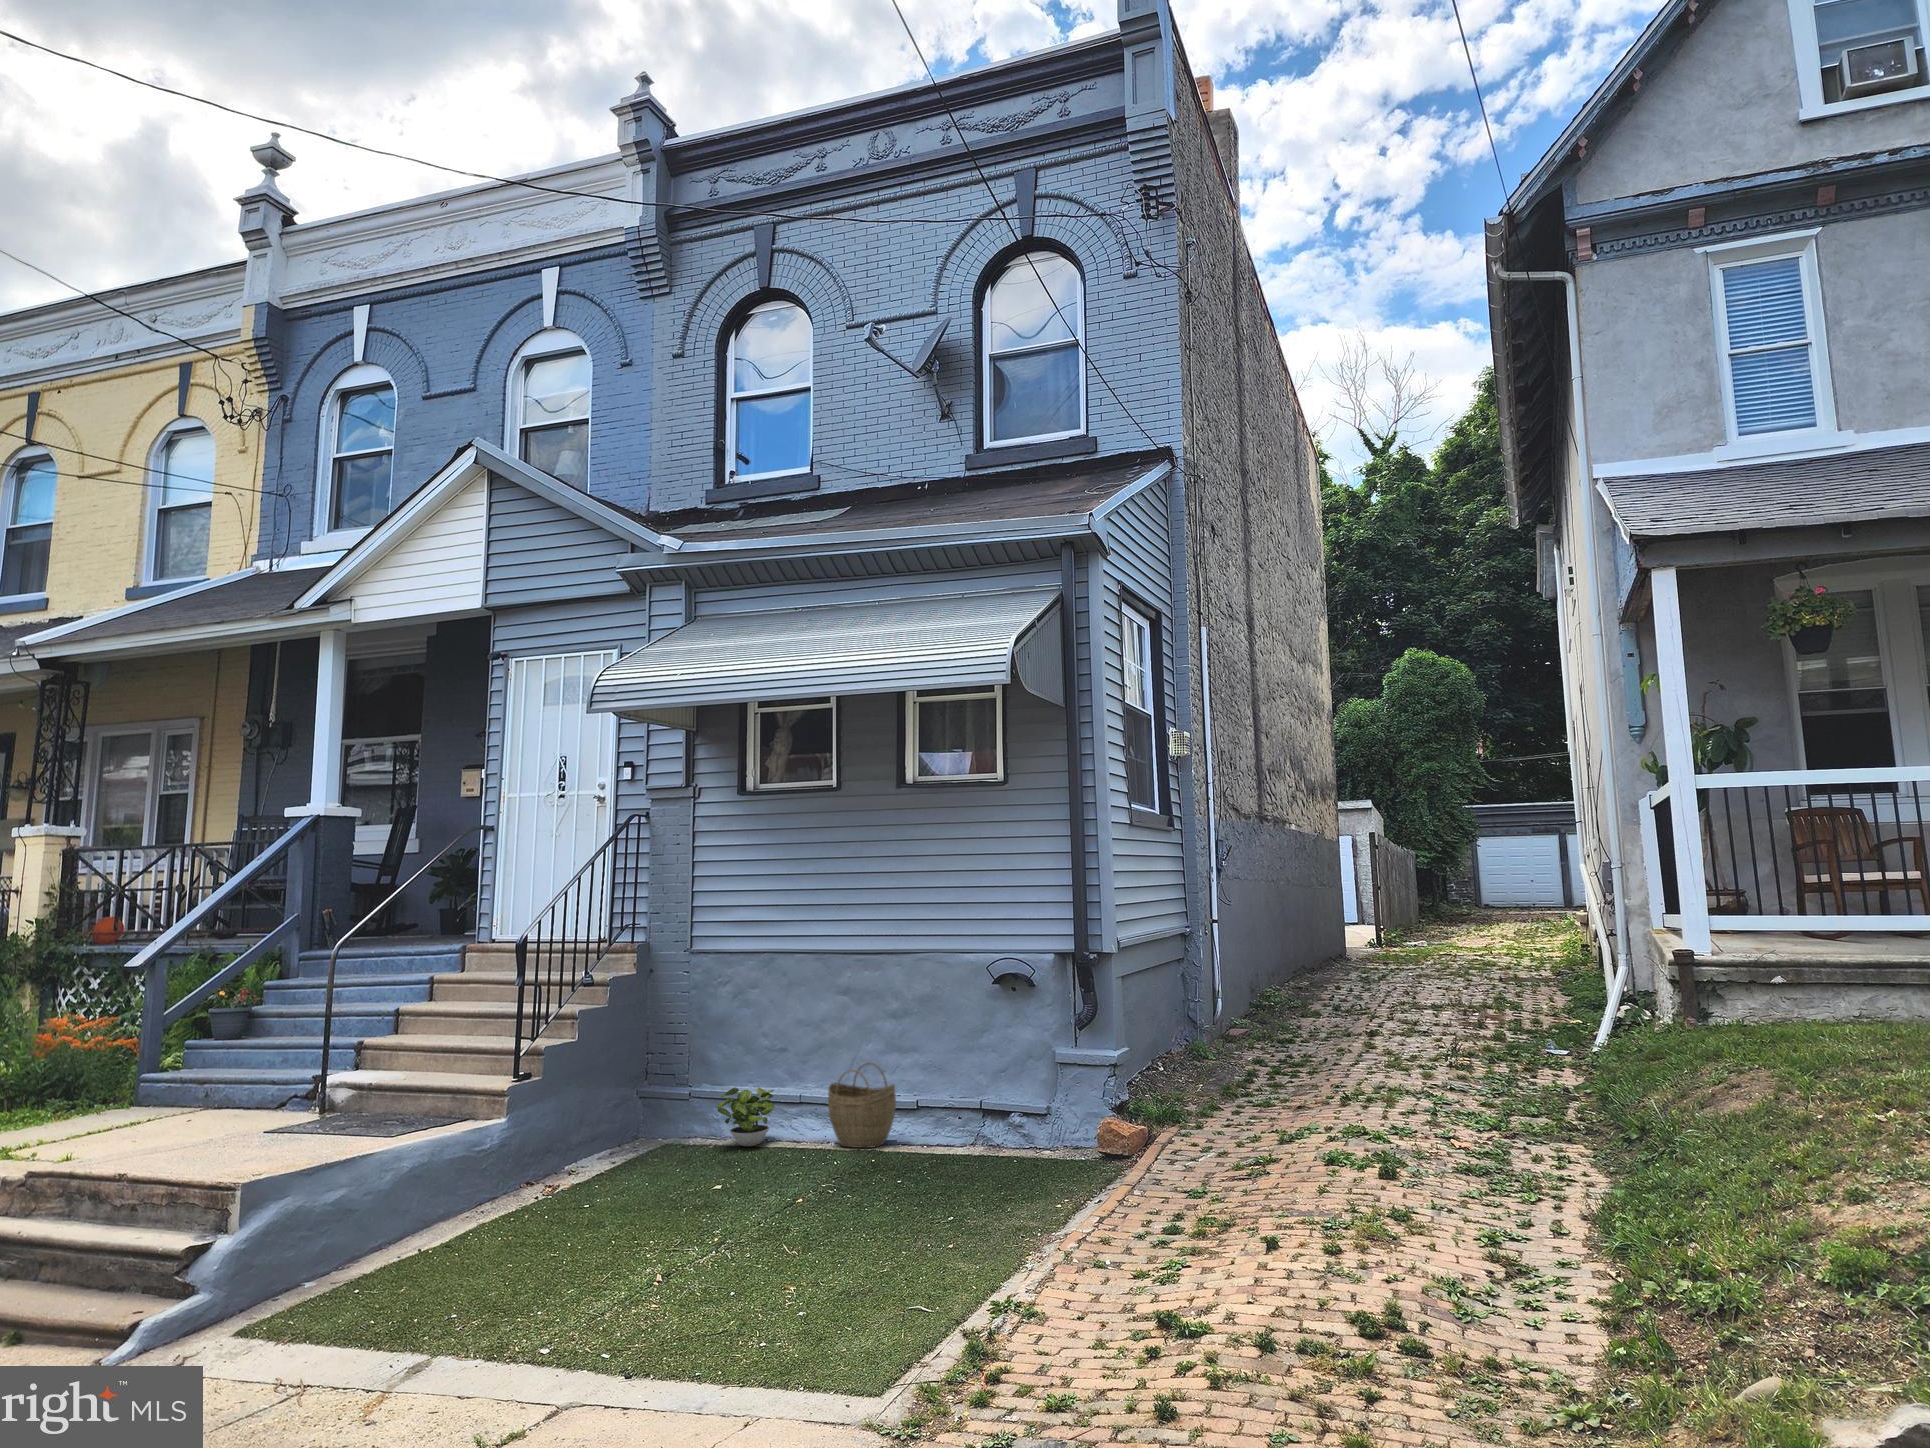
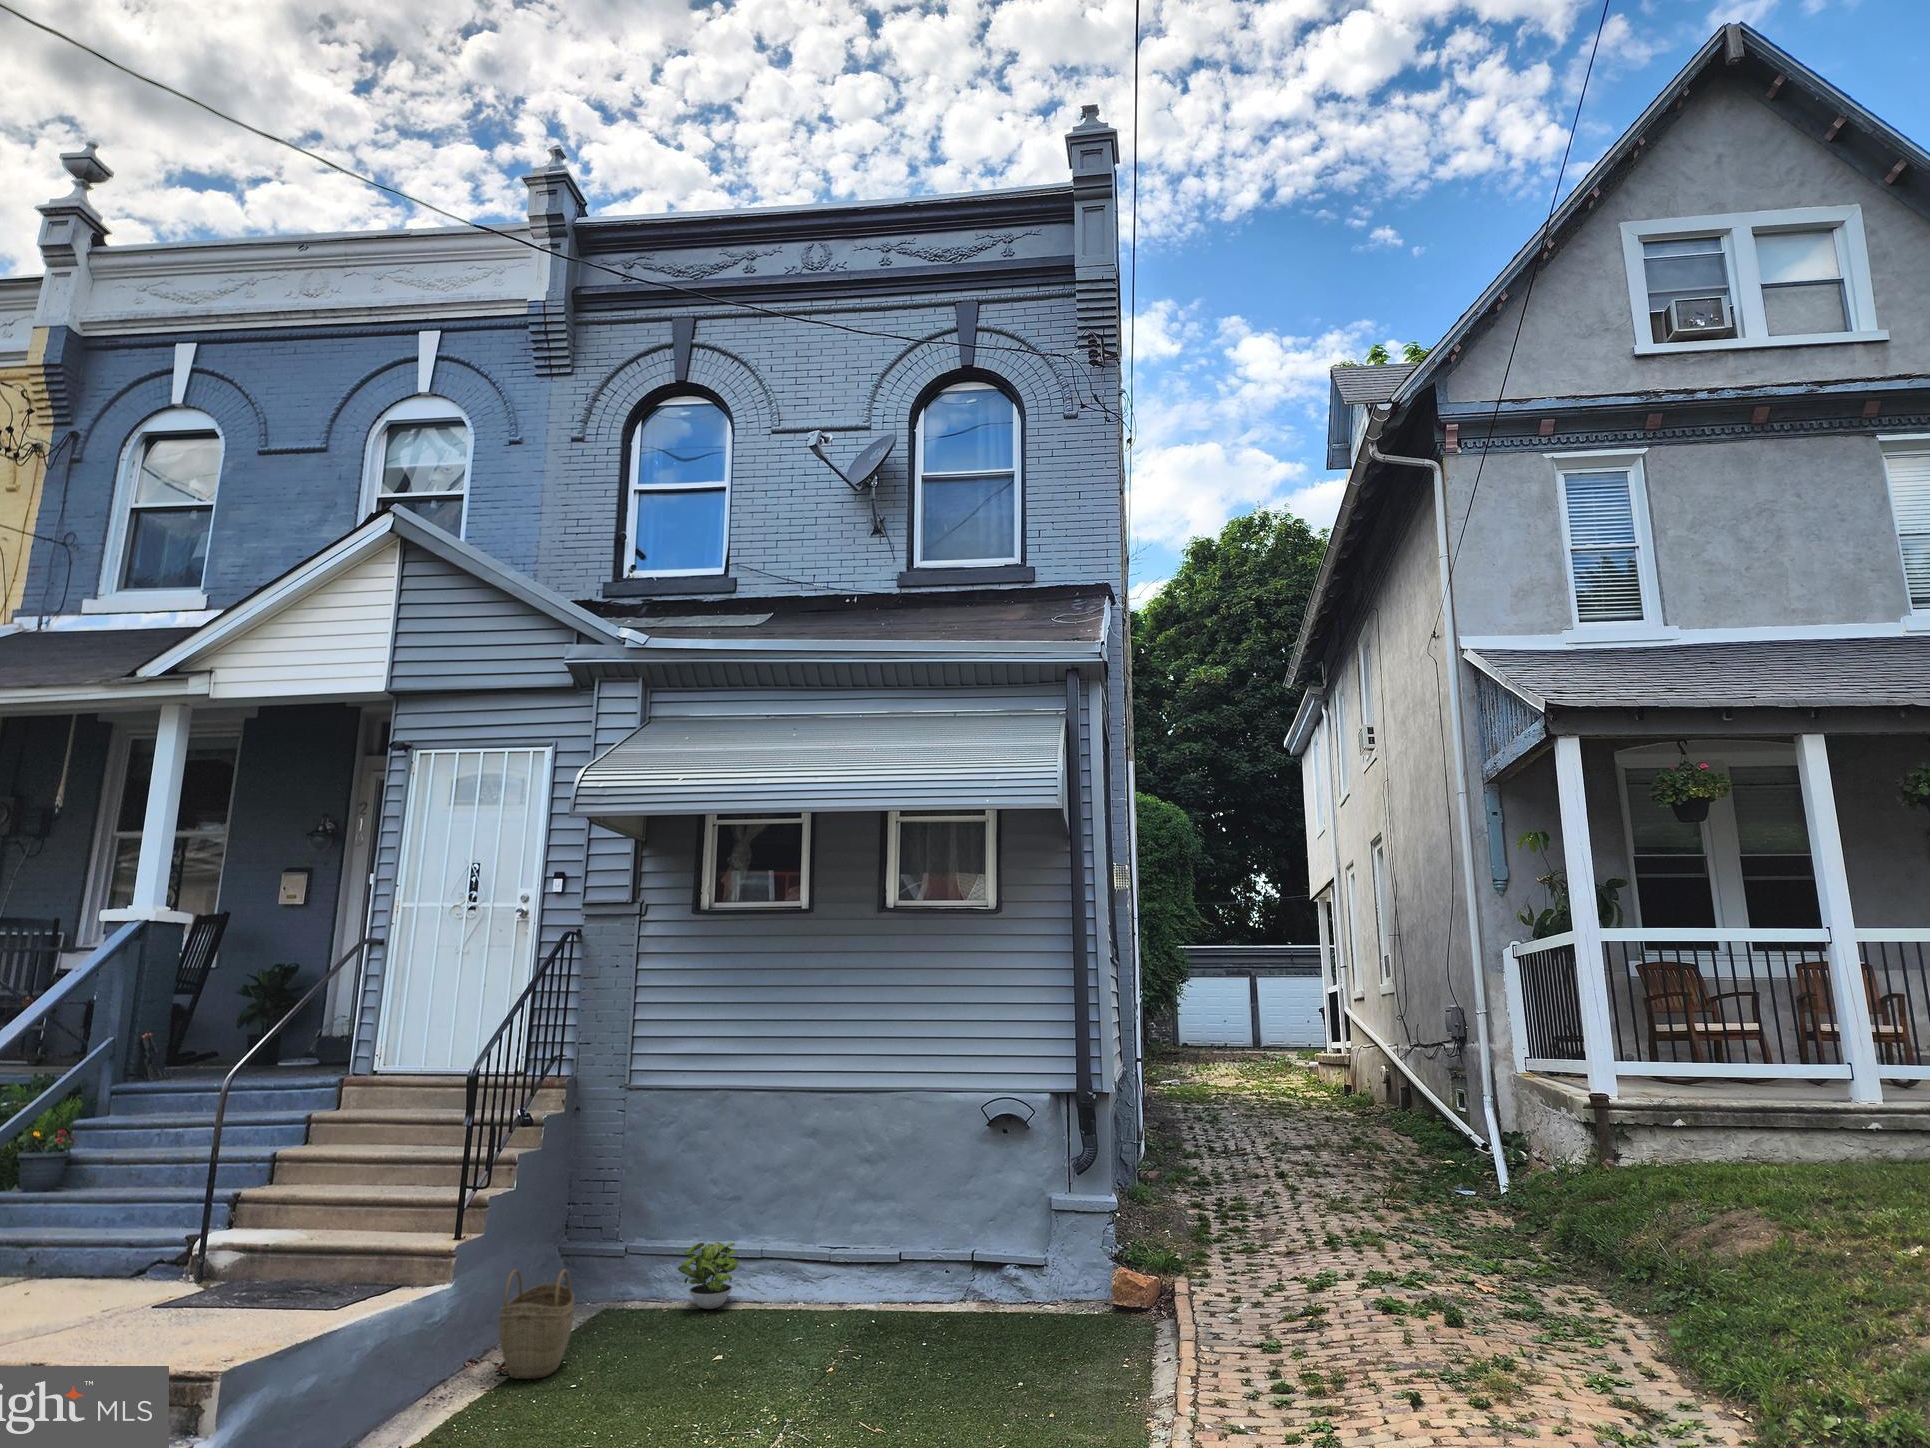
woven basket: present [828,1062,896,1148] -> present [499,1269,574,1379]

